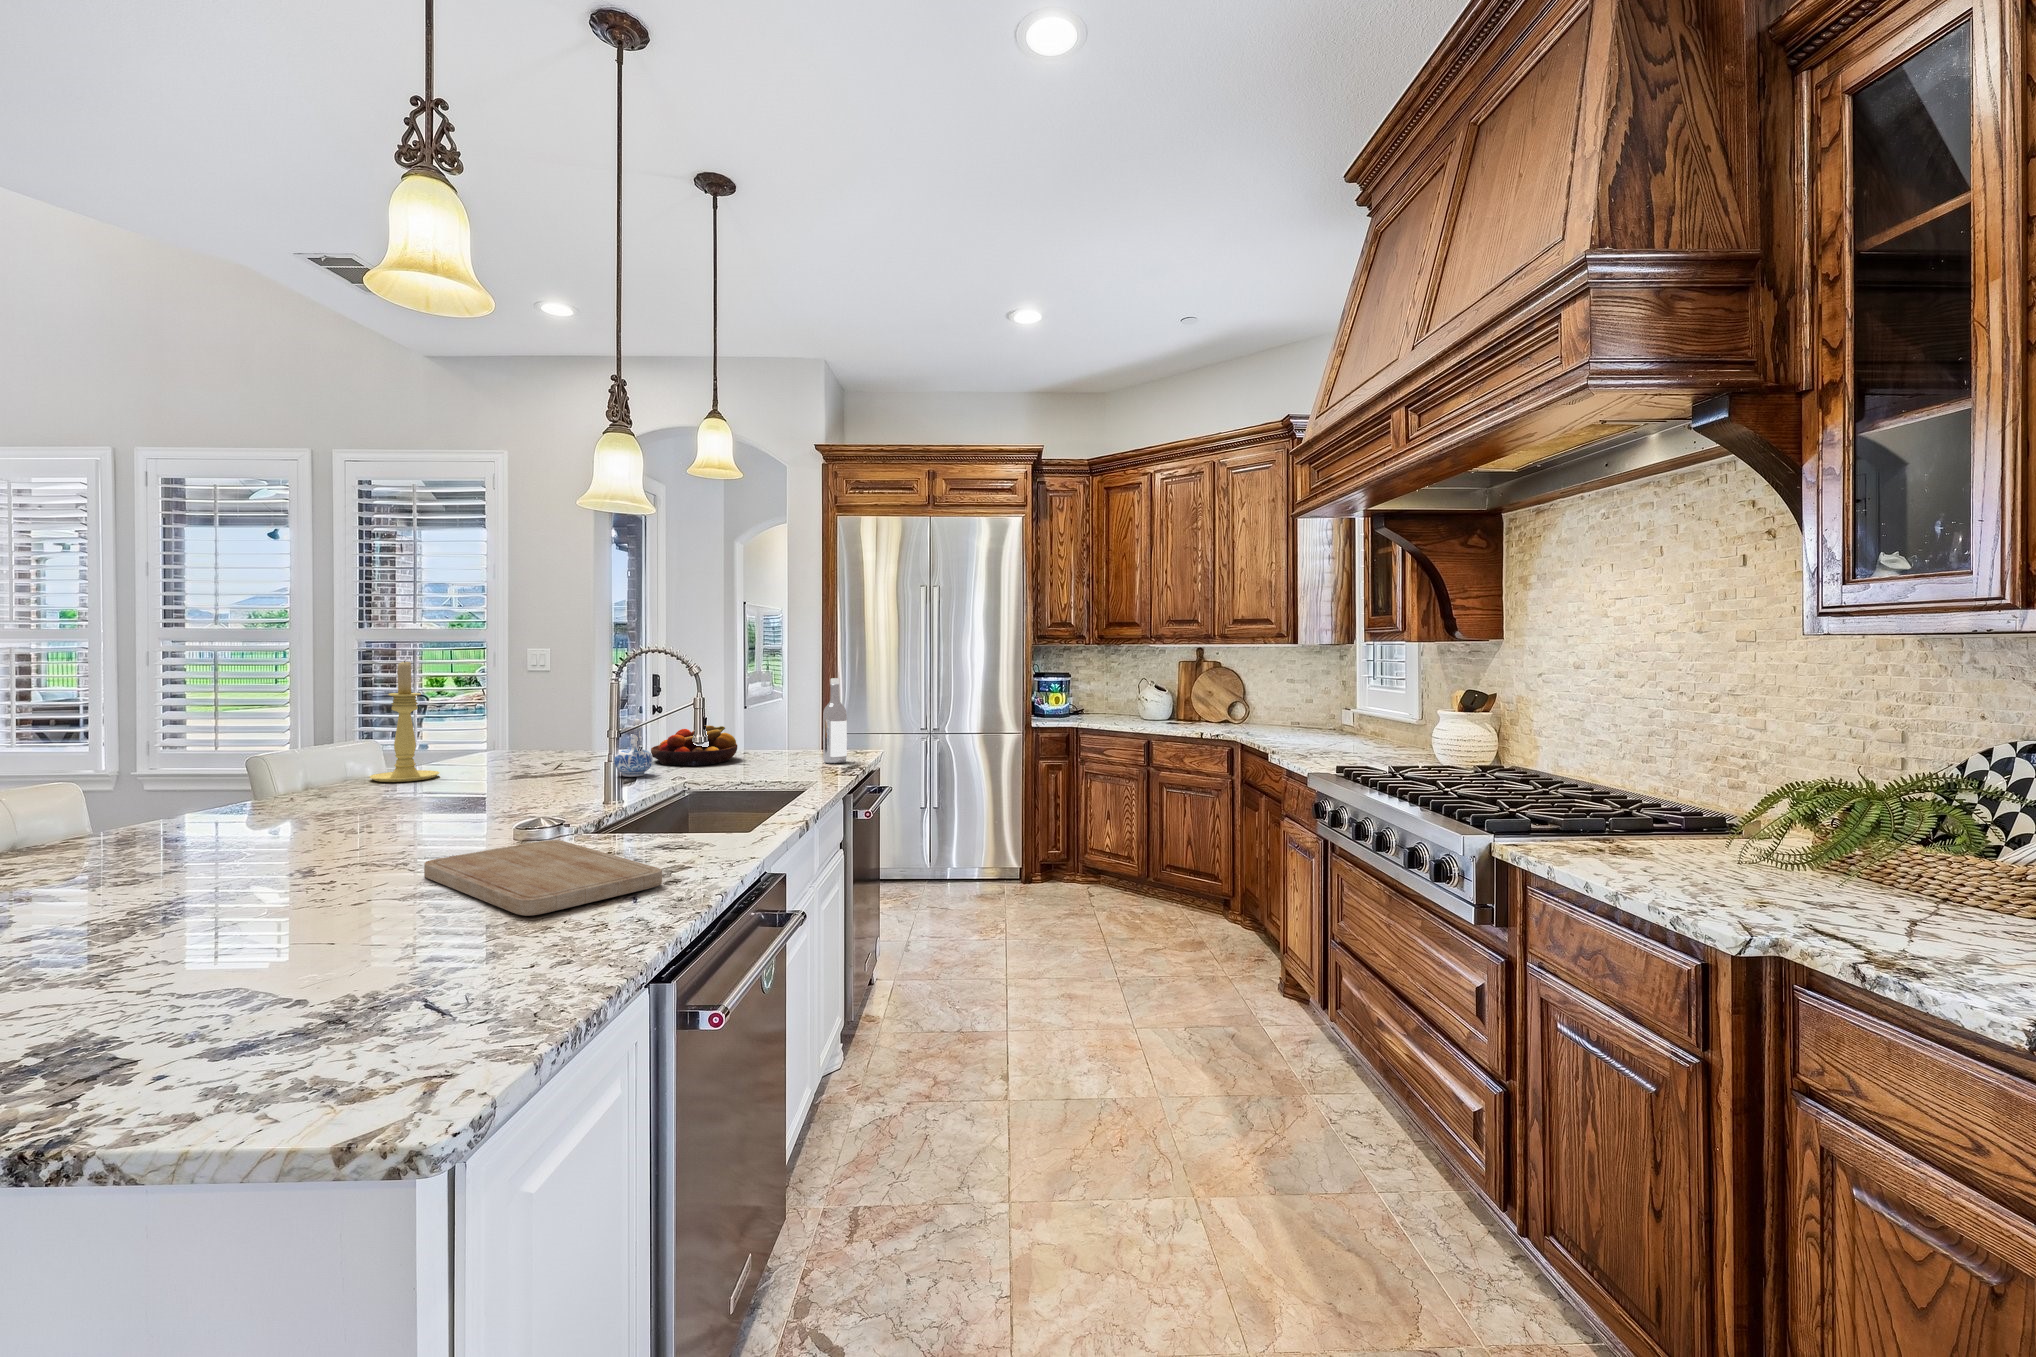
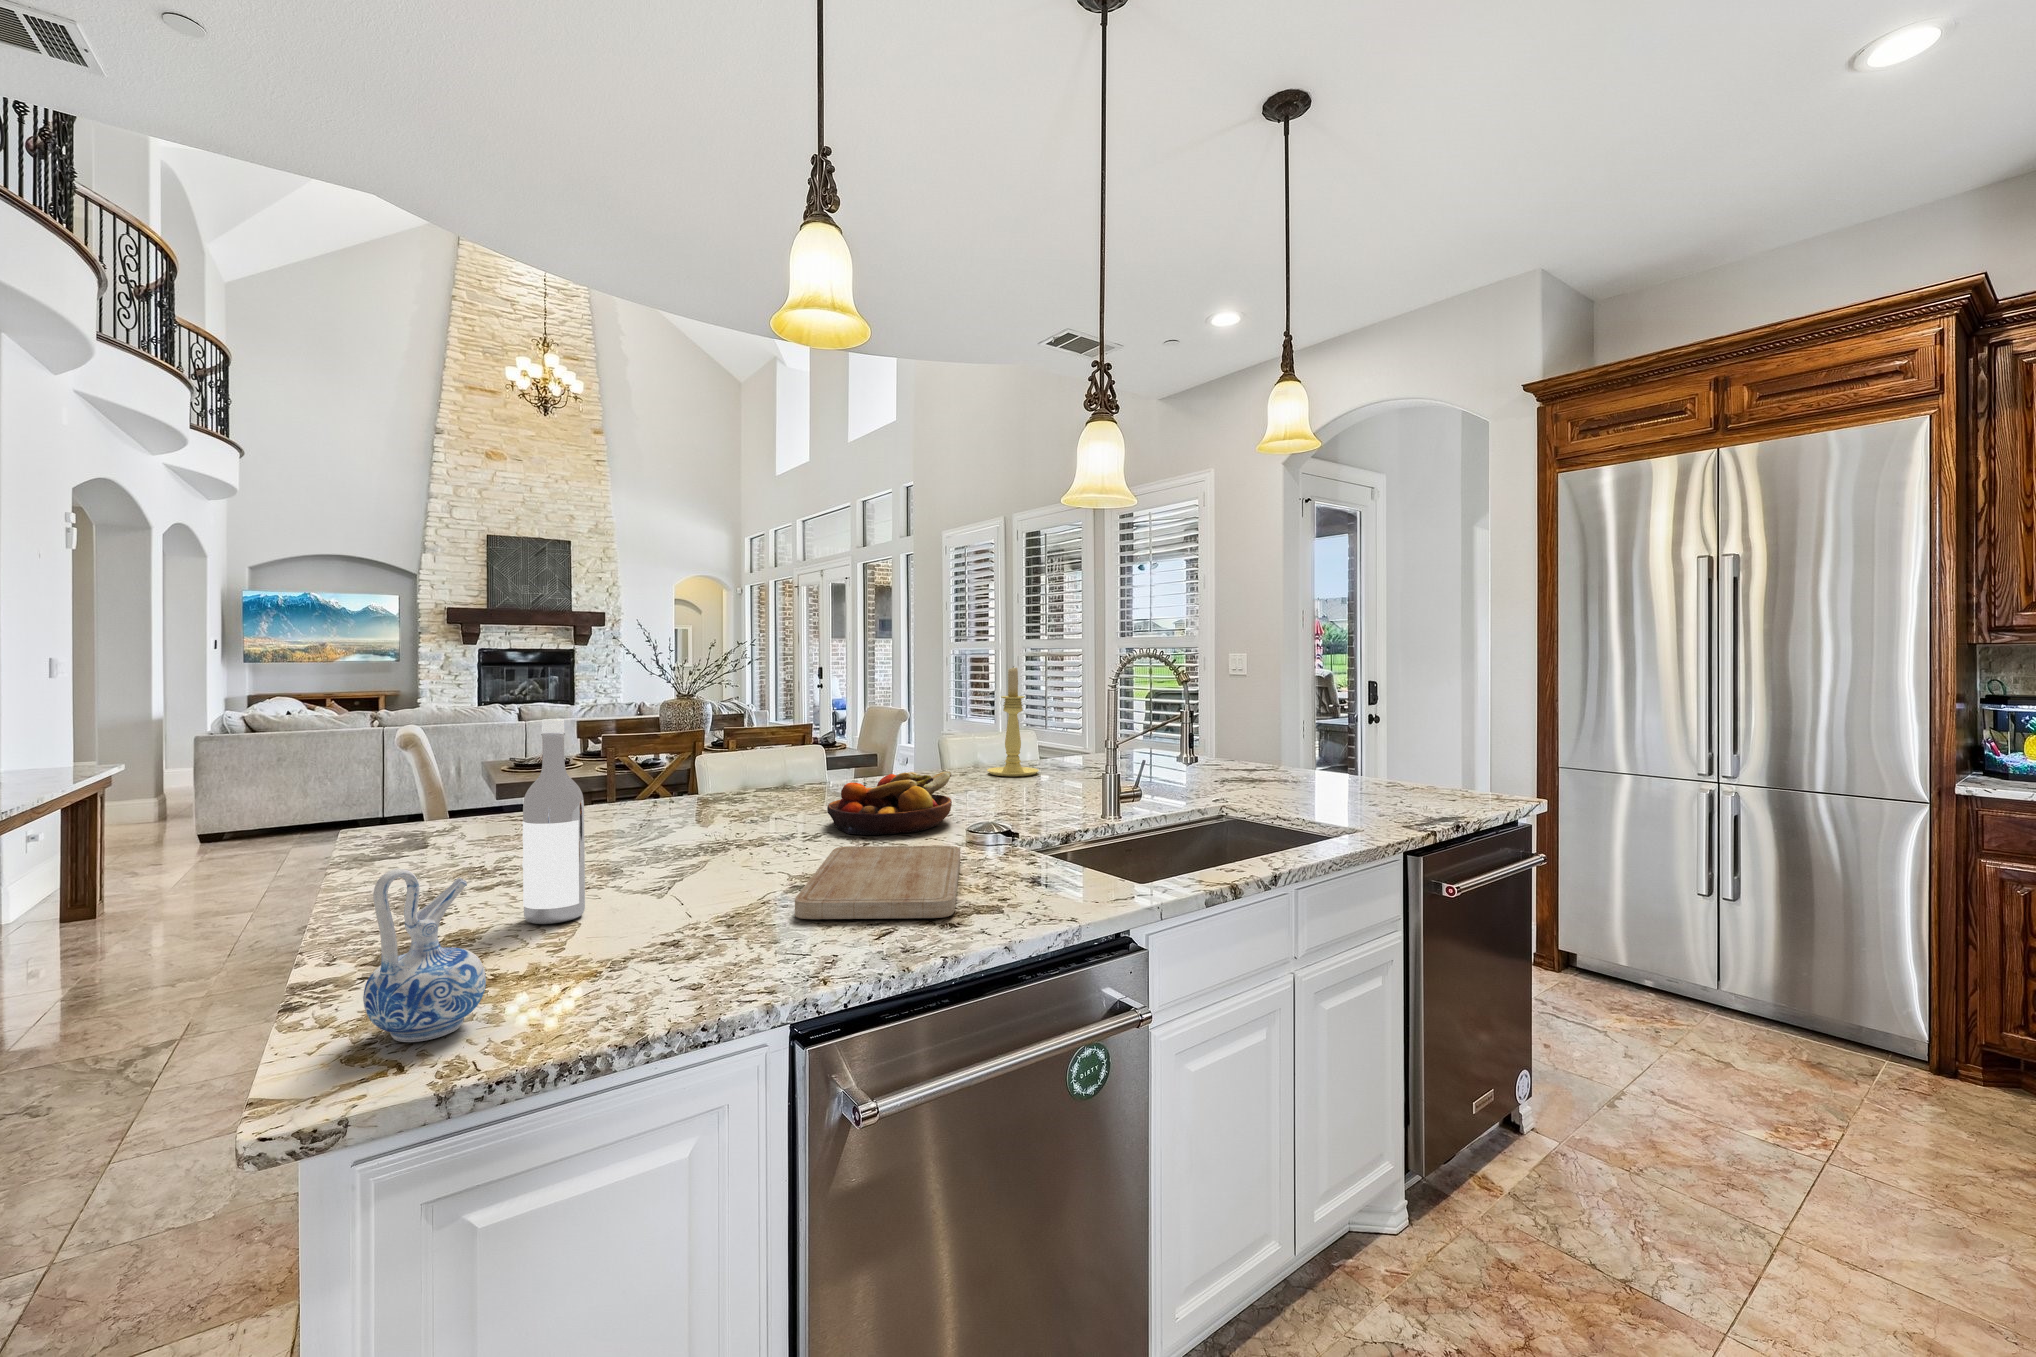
wine bottle: present [823,678,847,763] -> present [522,719,585,924]
ceramic pitcher: present [614,719,653,777] -> present [363,869,486,1042]
fruit bowl: present [651,725,737,766] -> present [827,772,952,835]

